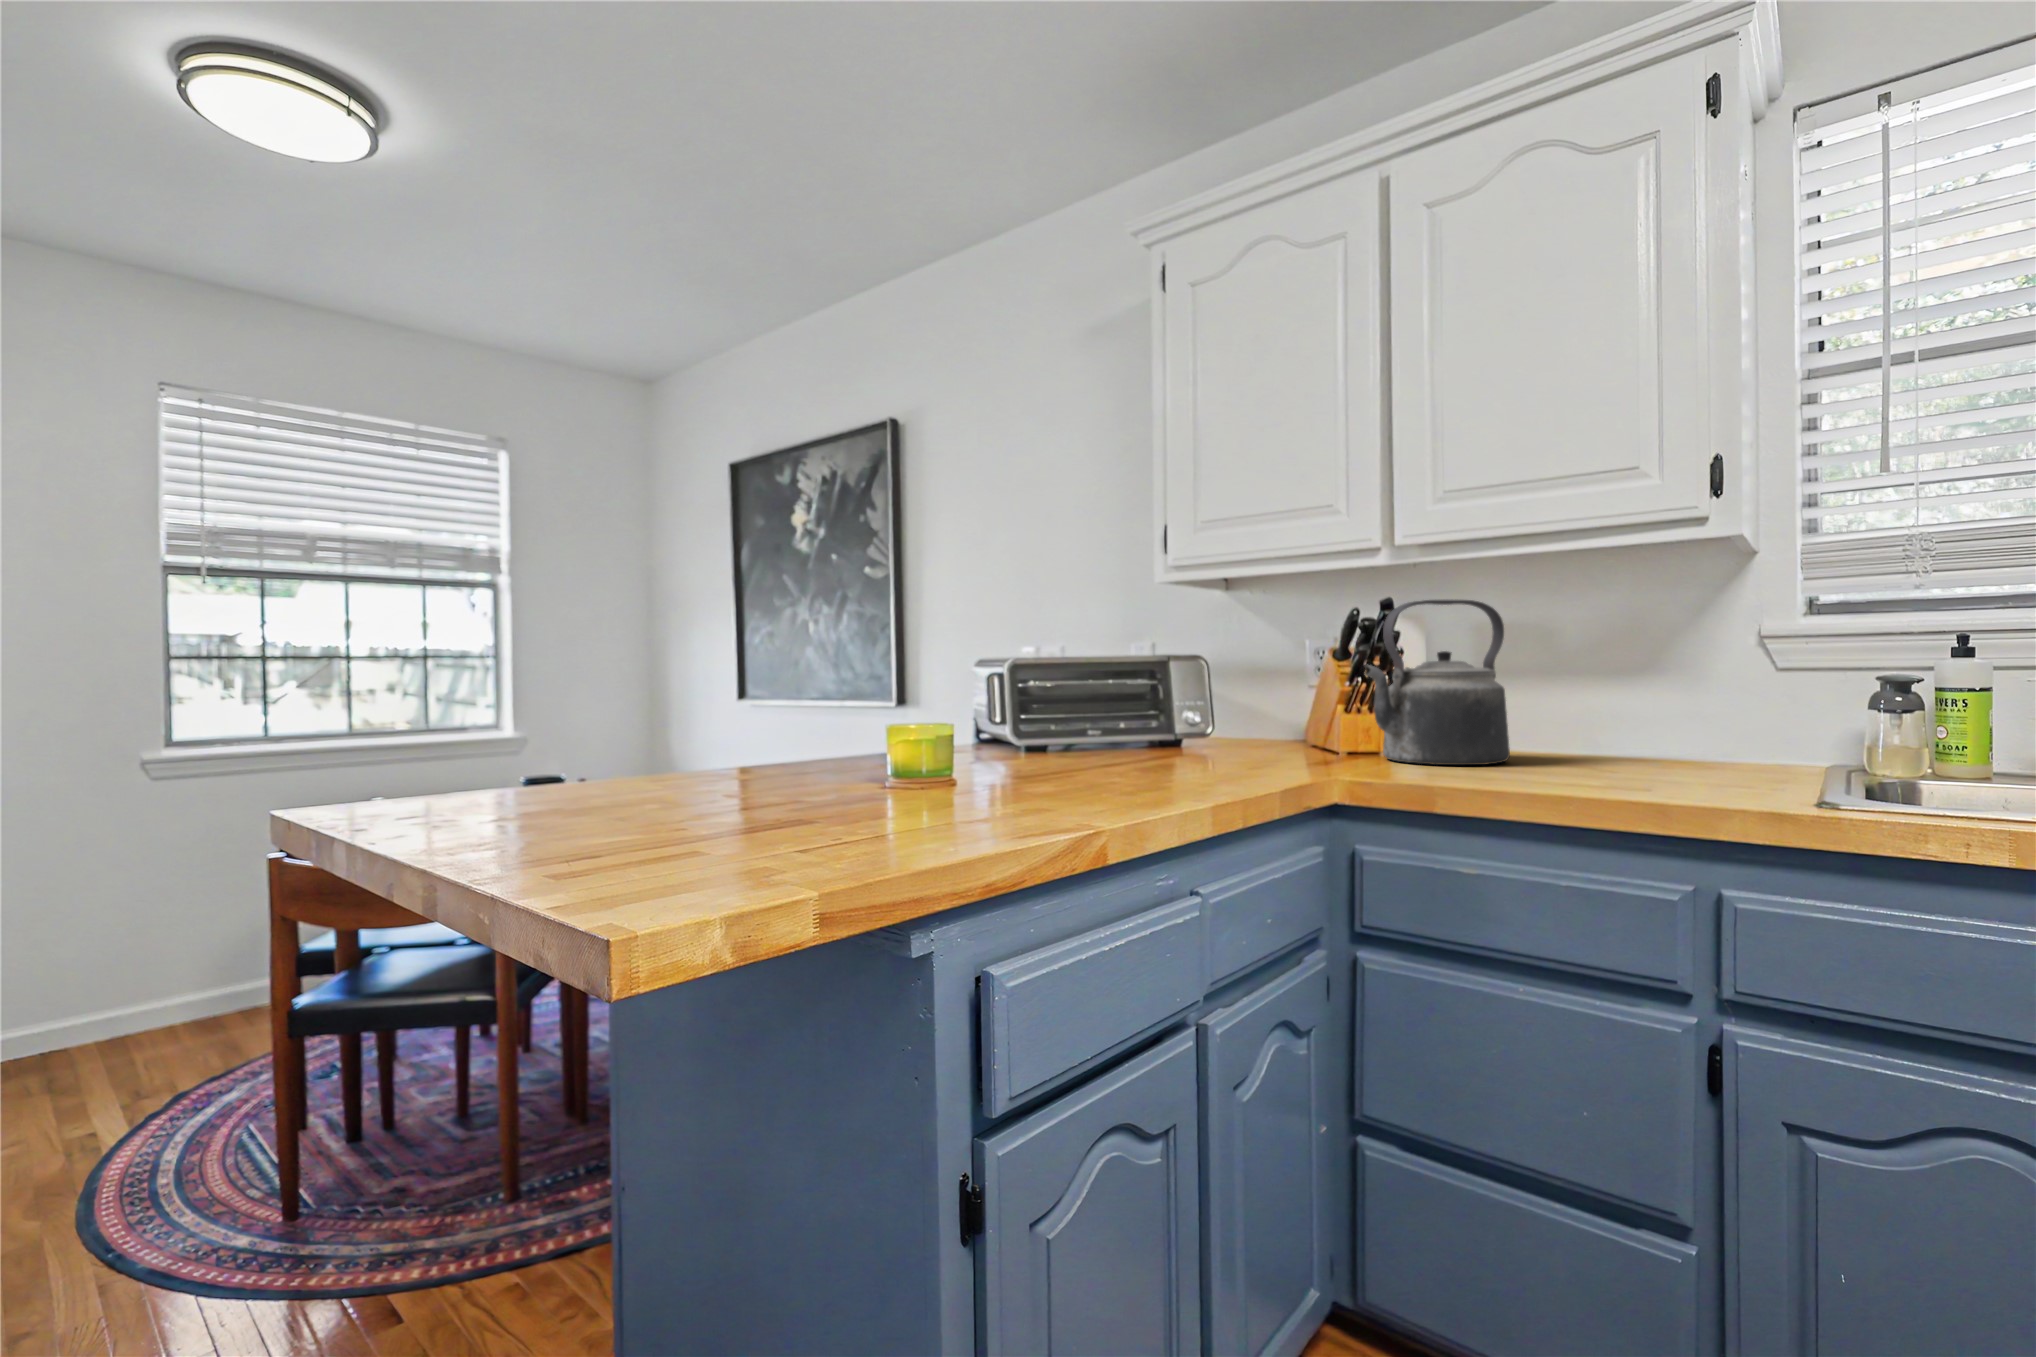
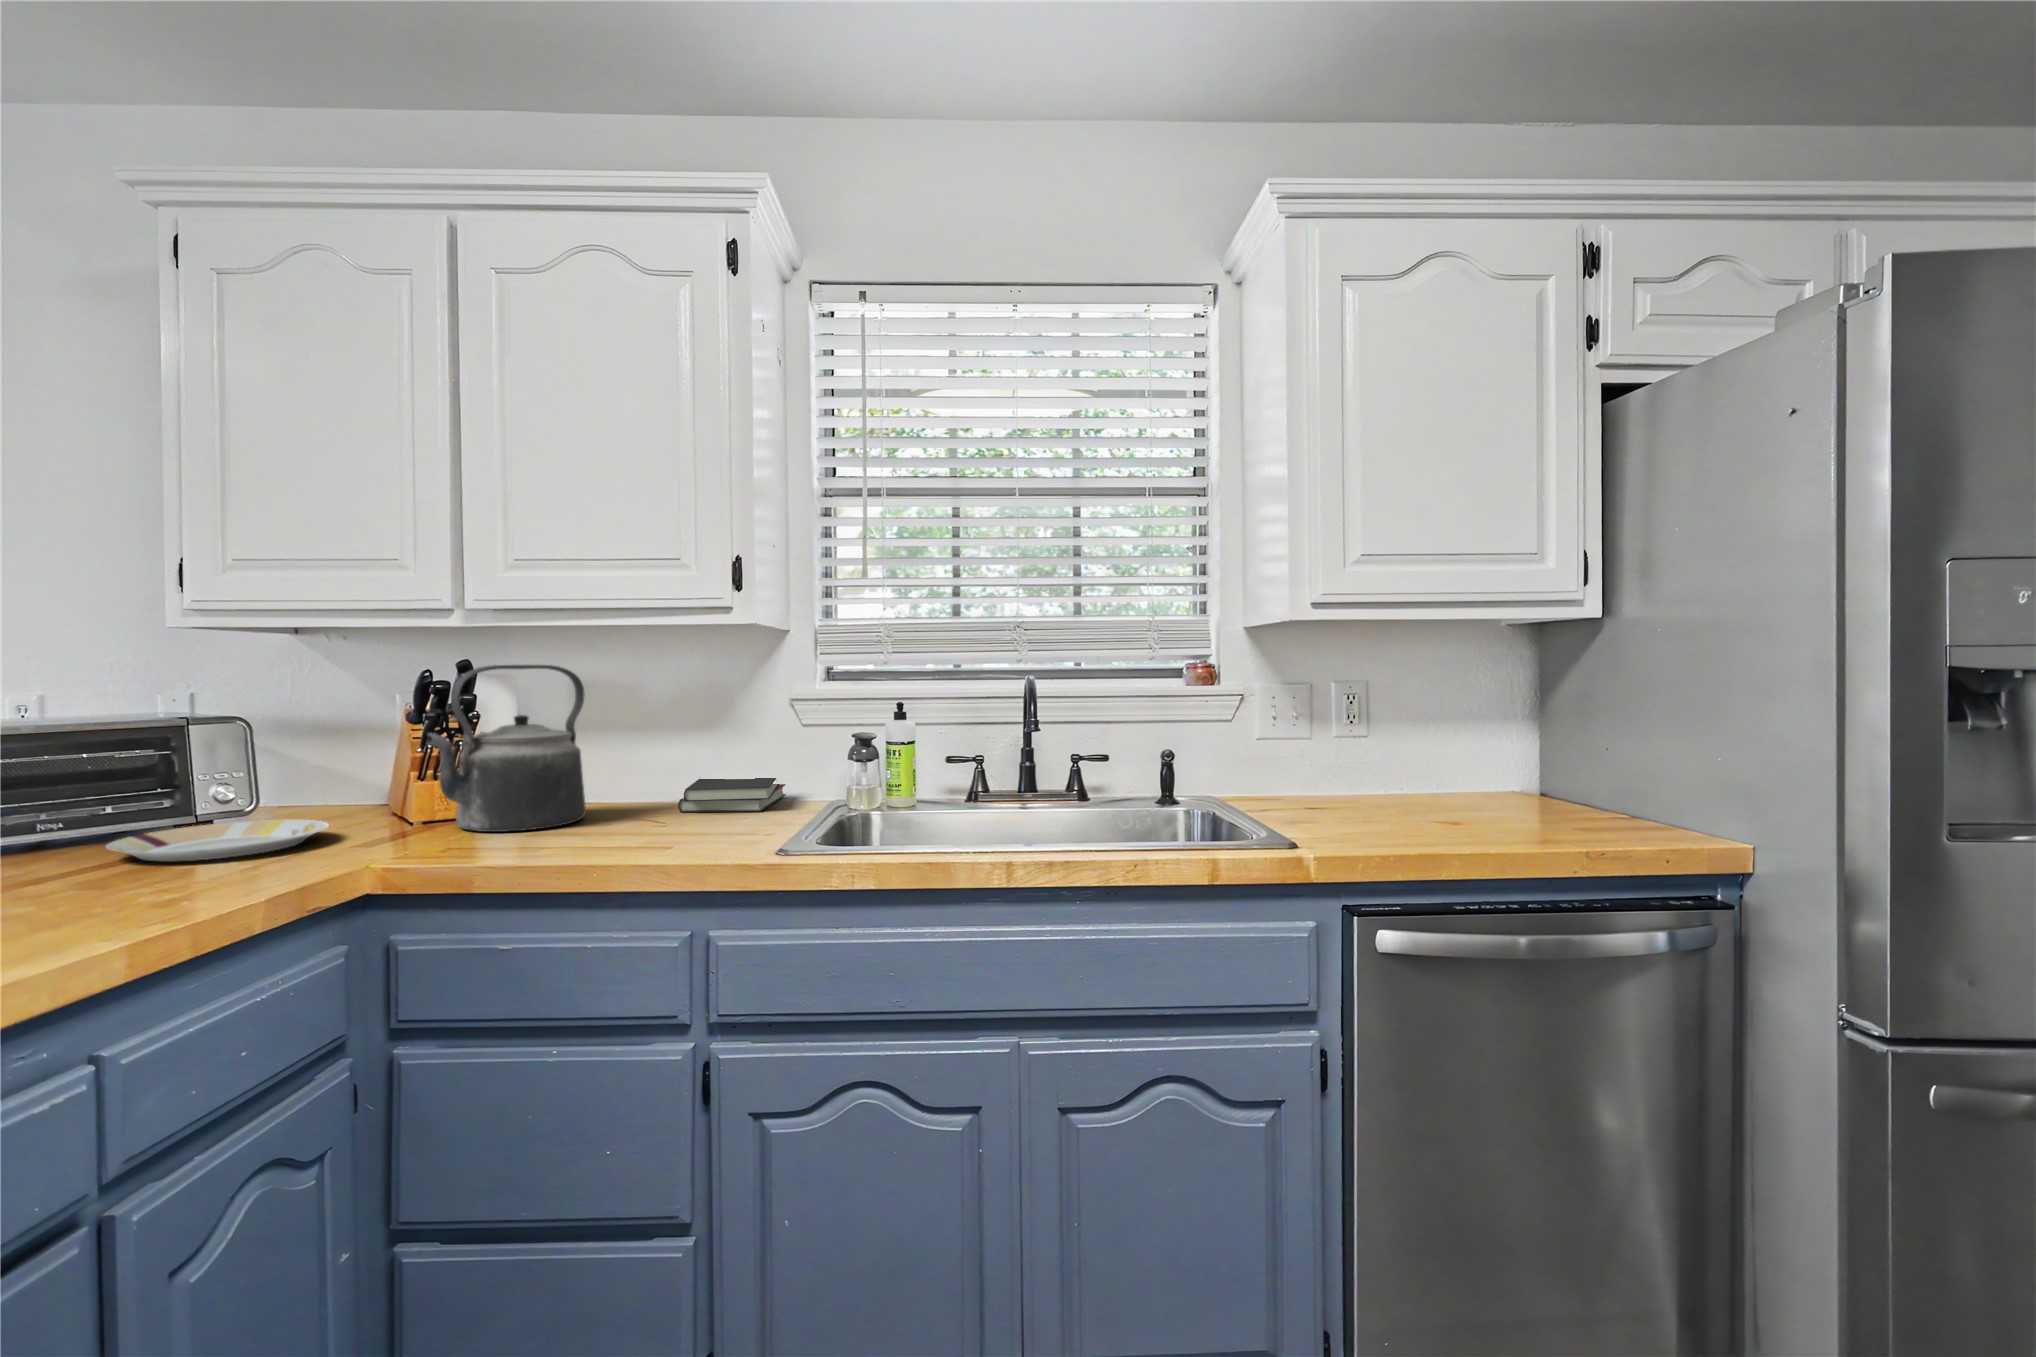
hardback book: none [1613,728,1741,768] -> present [678,778,786,812]
plate: none [1136,741,1282,764] -> present [106,820,329,862]

